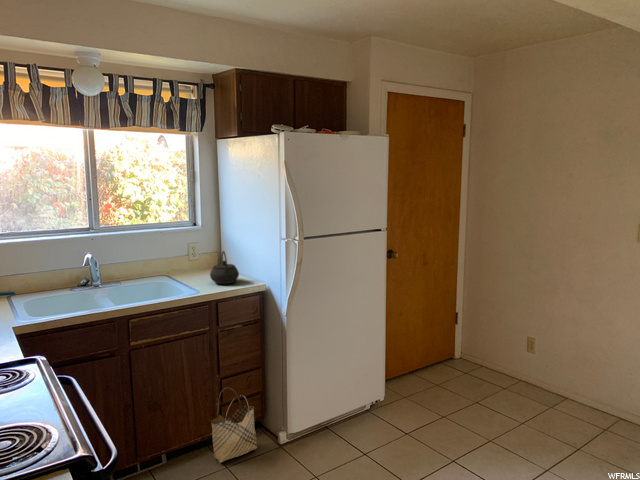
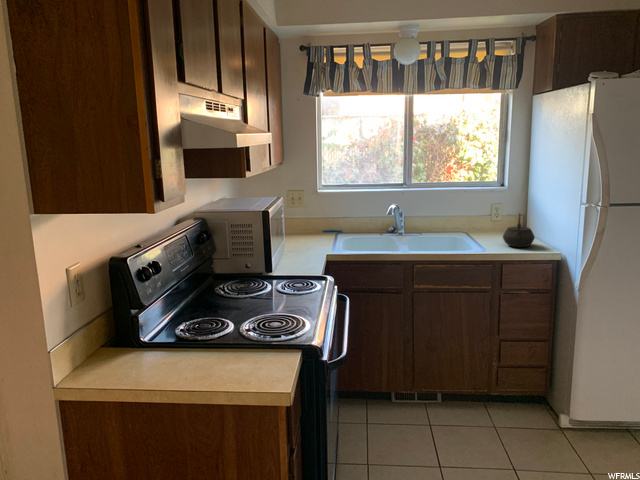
woven basket: present [211,387,257,463] -> none [483,350,533,421]

